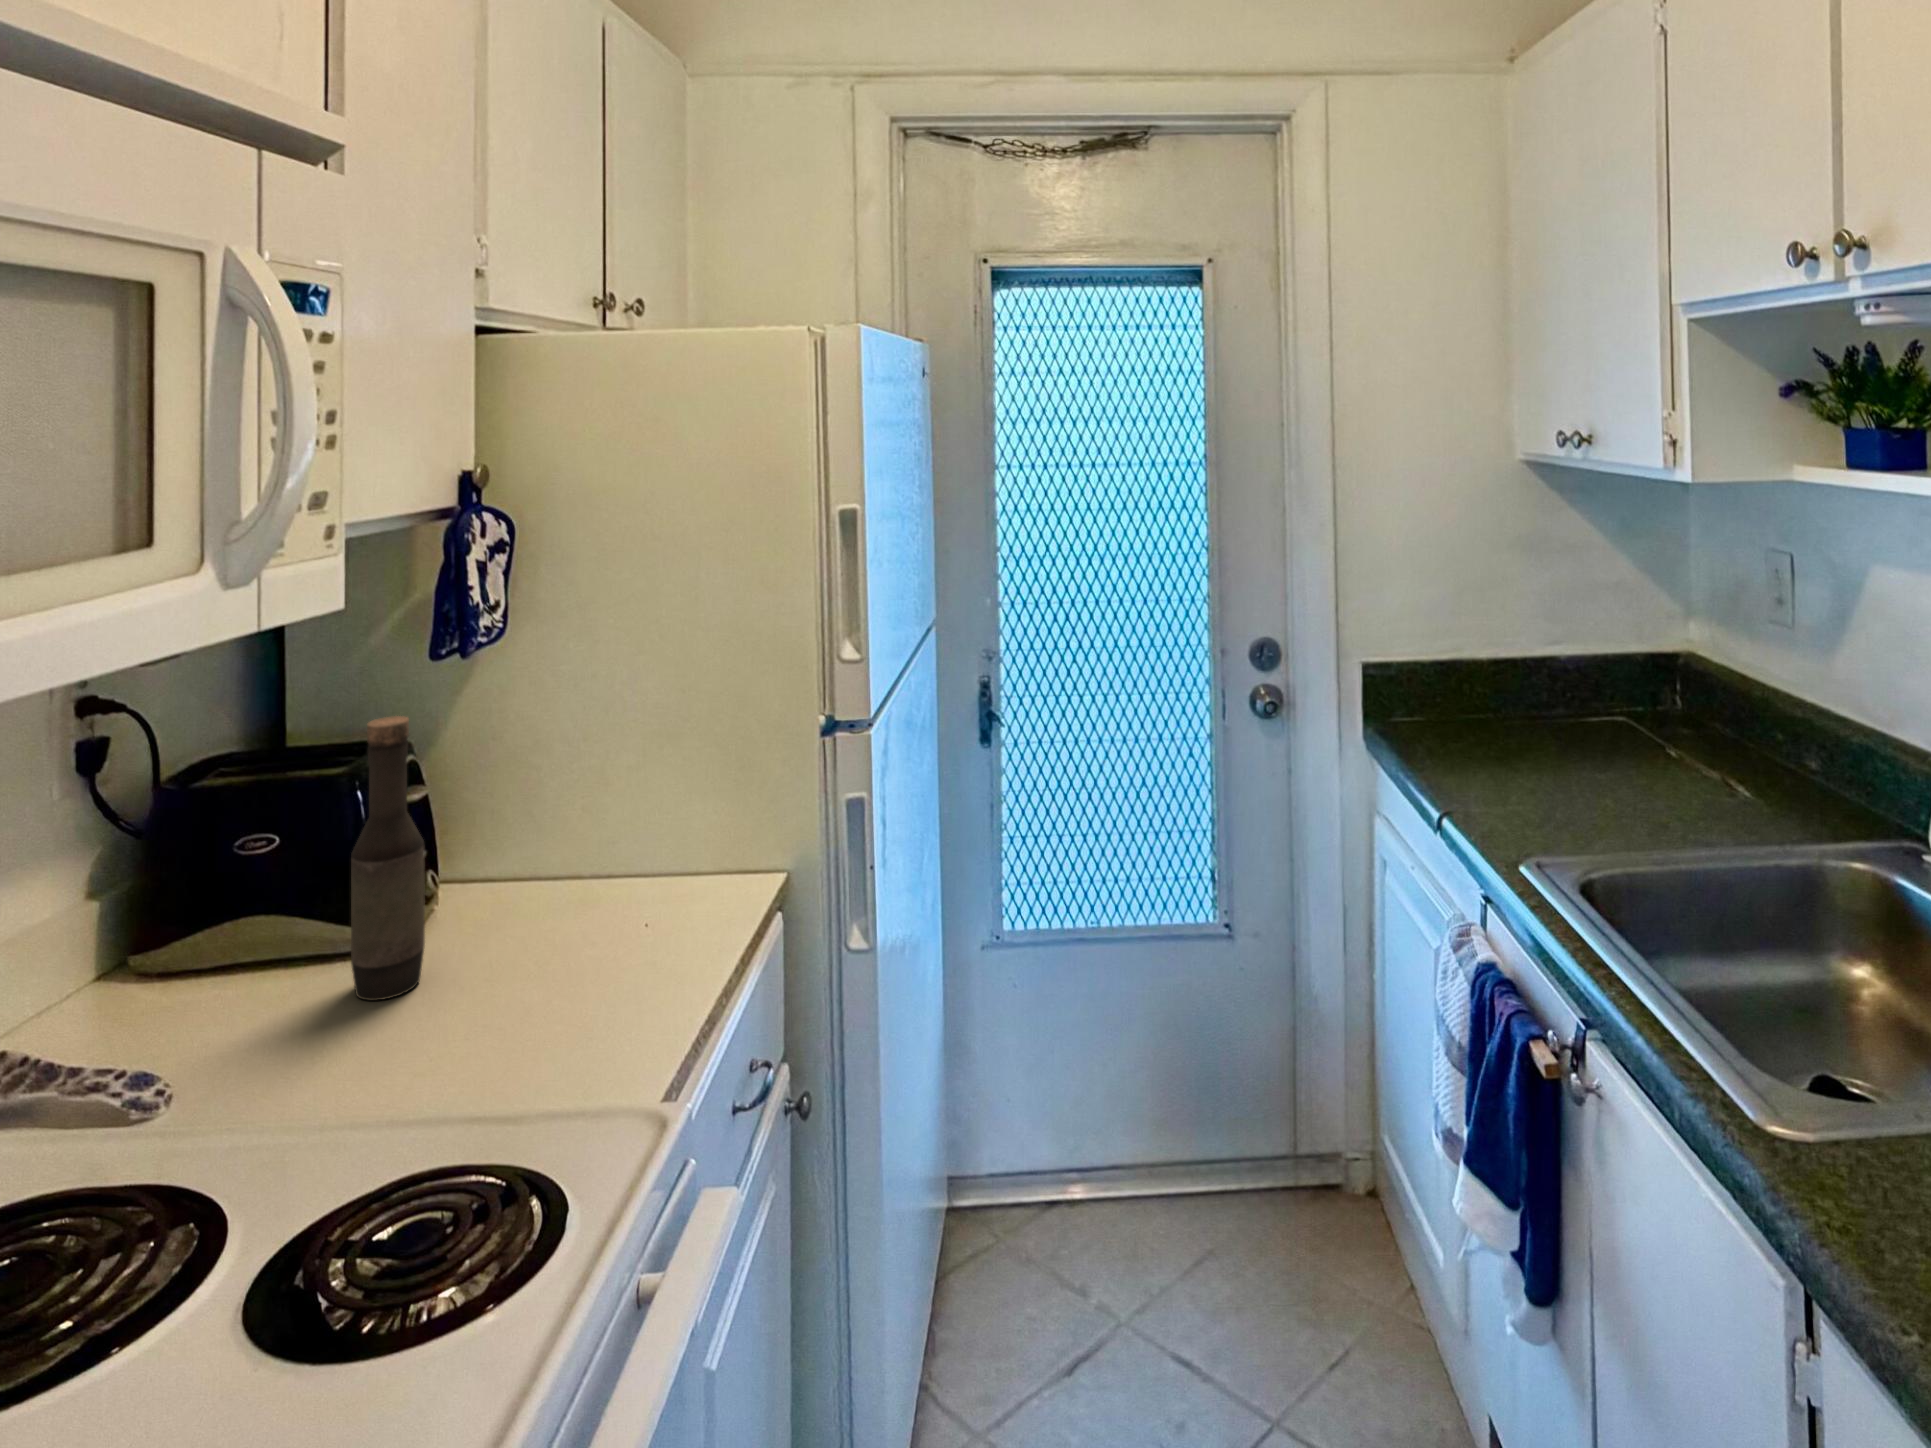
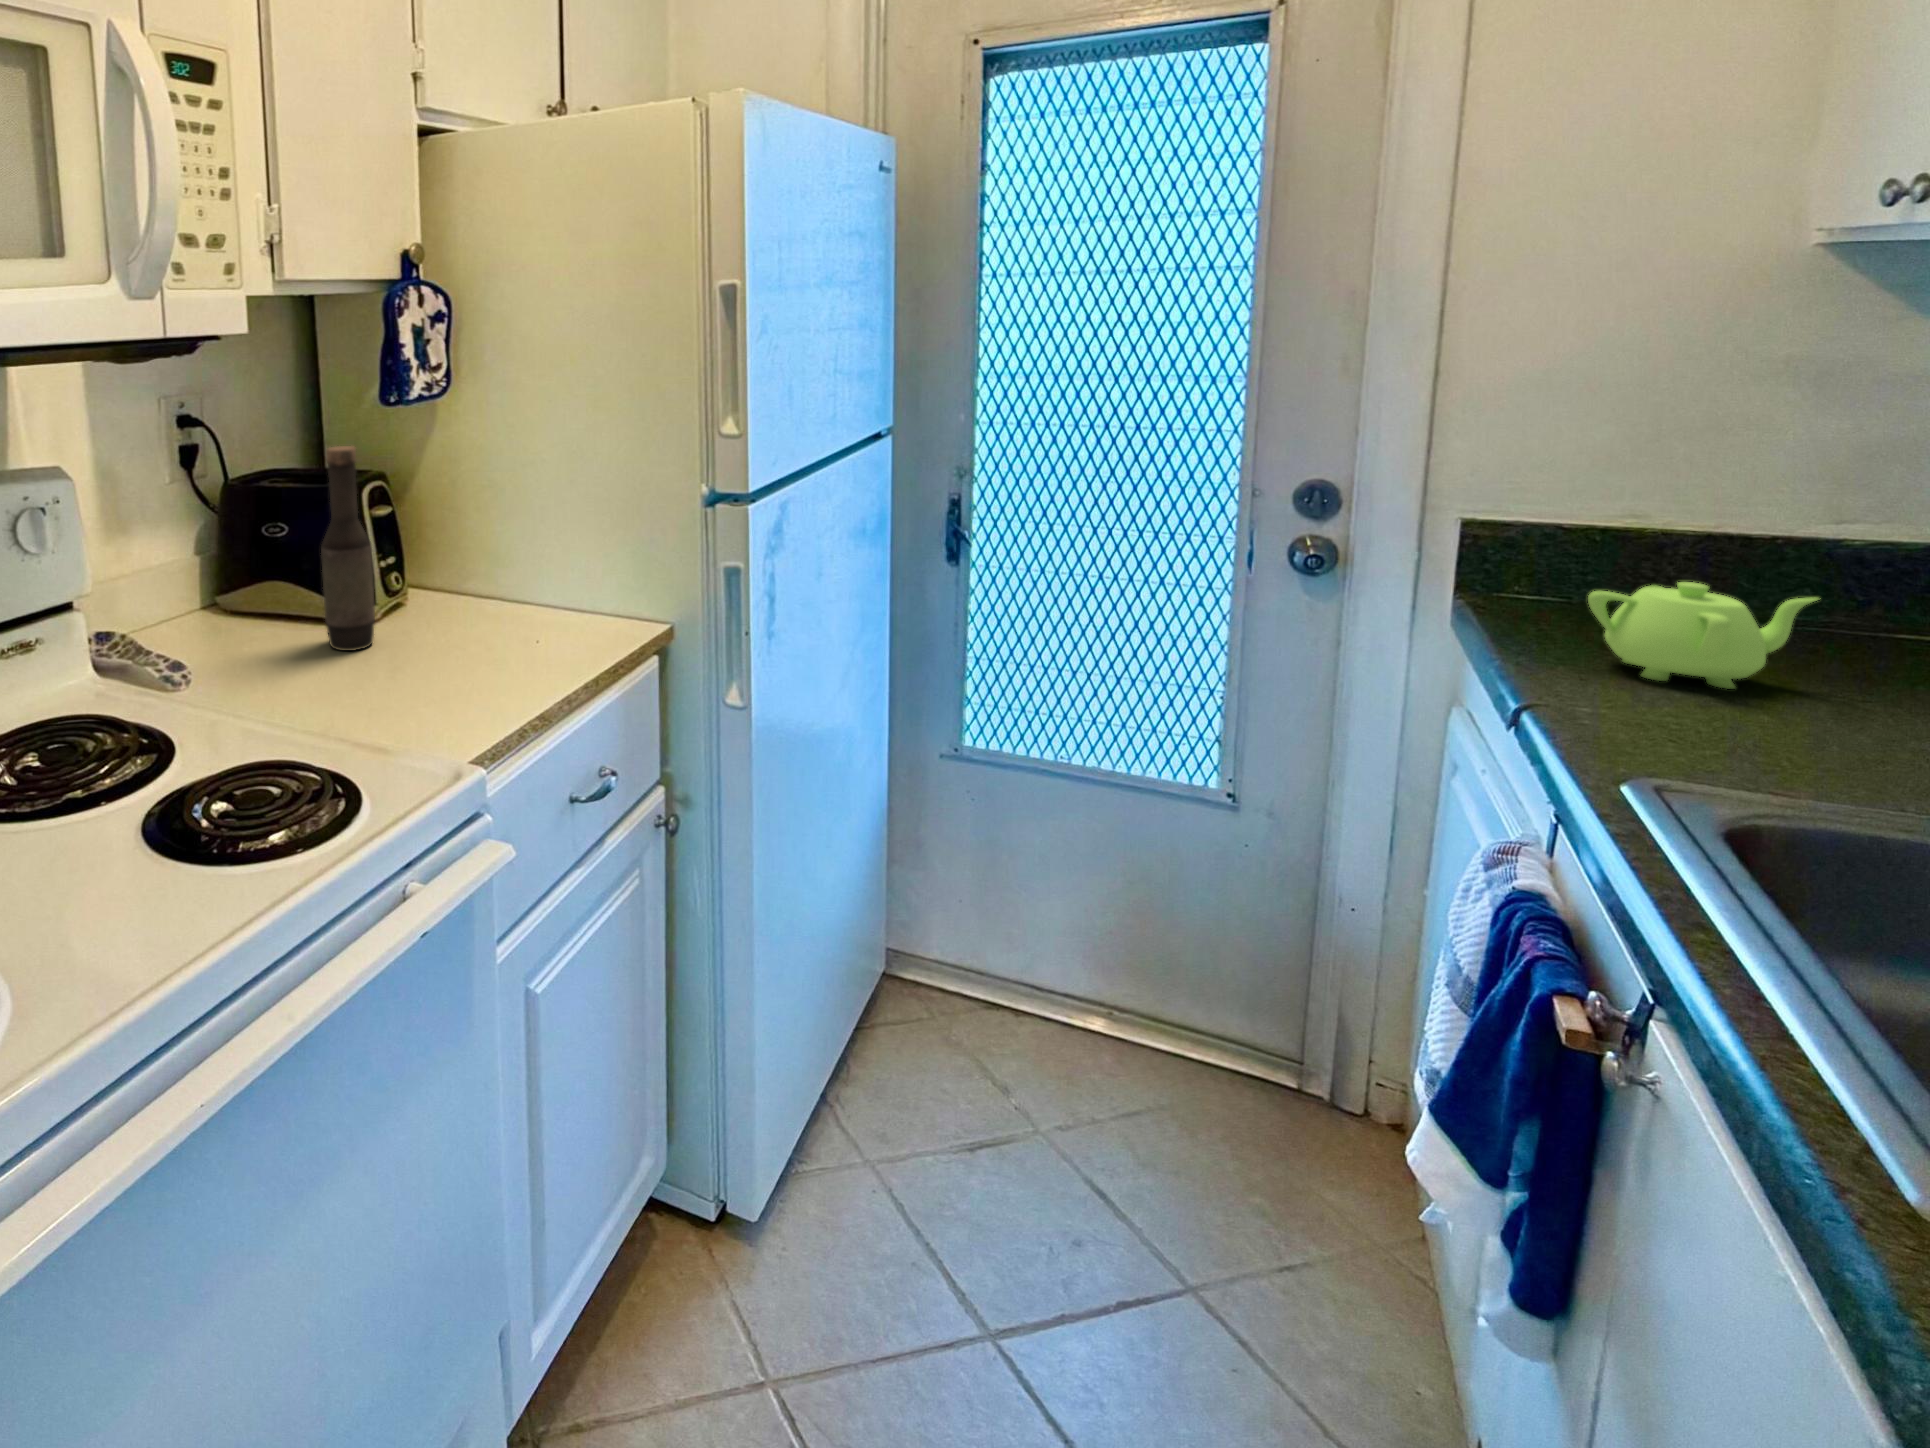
teapot: none [1448,695,1558,772] -> present [1588,582,1817,689]

